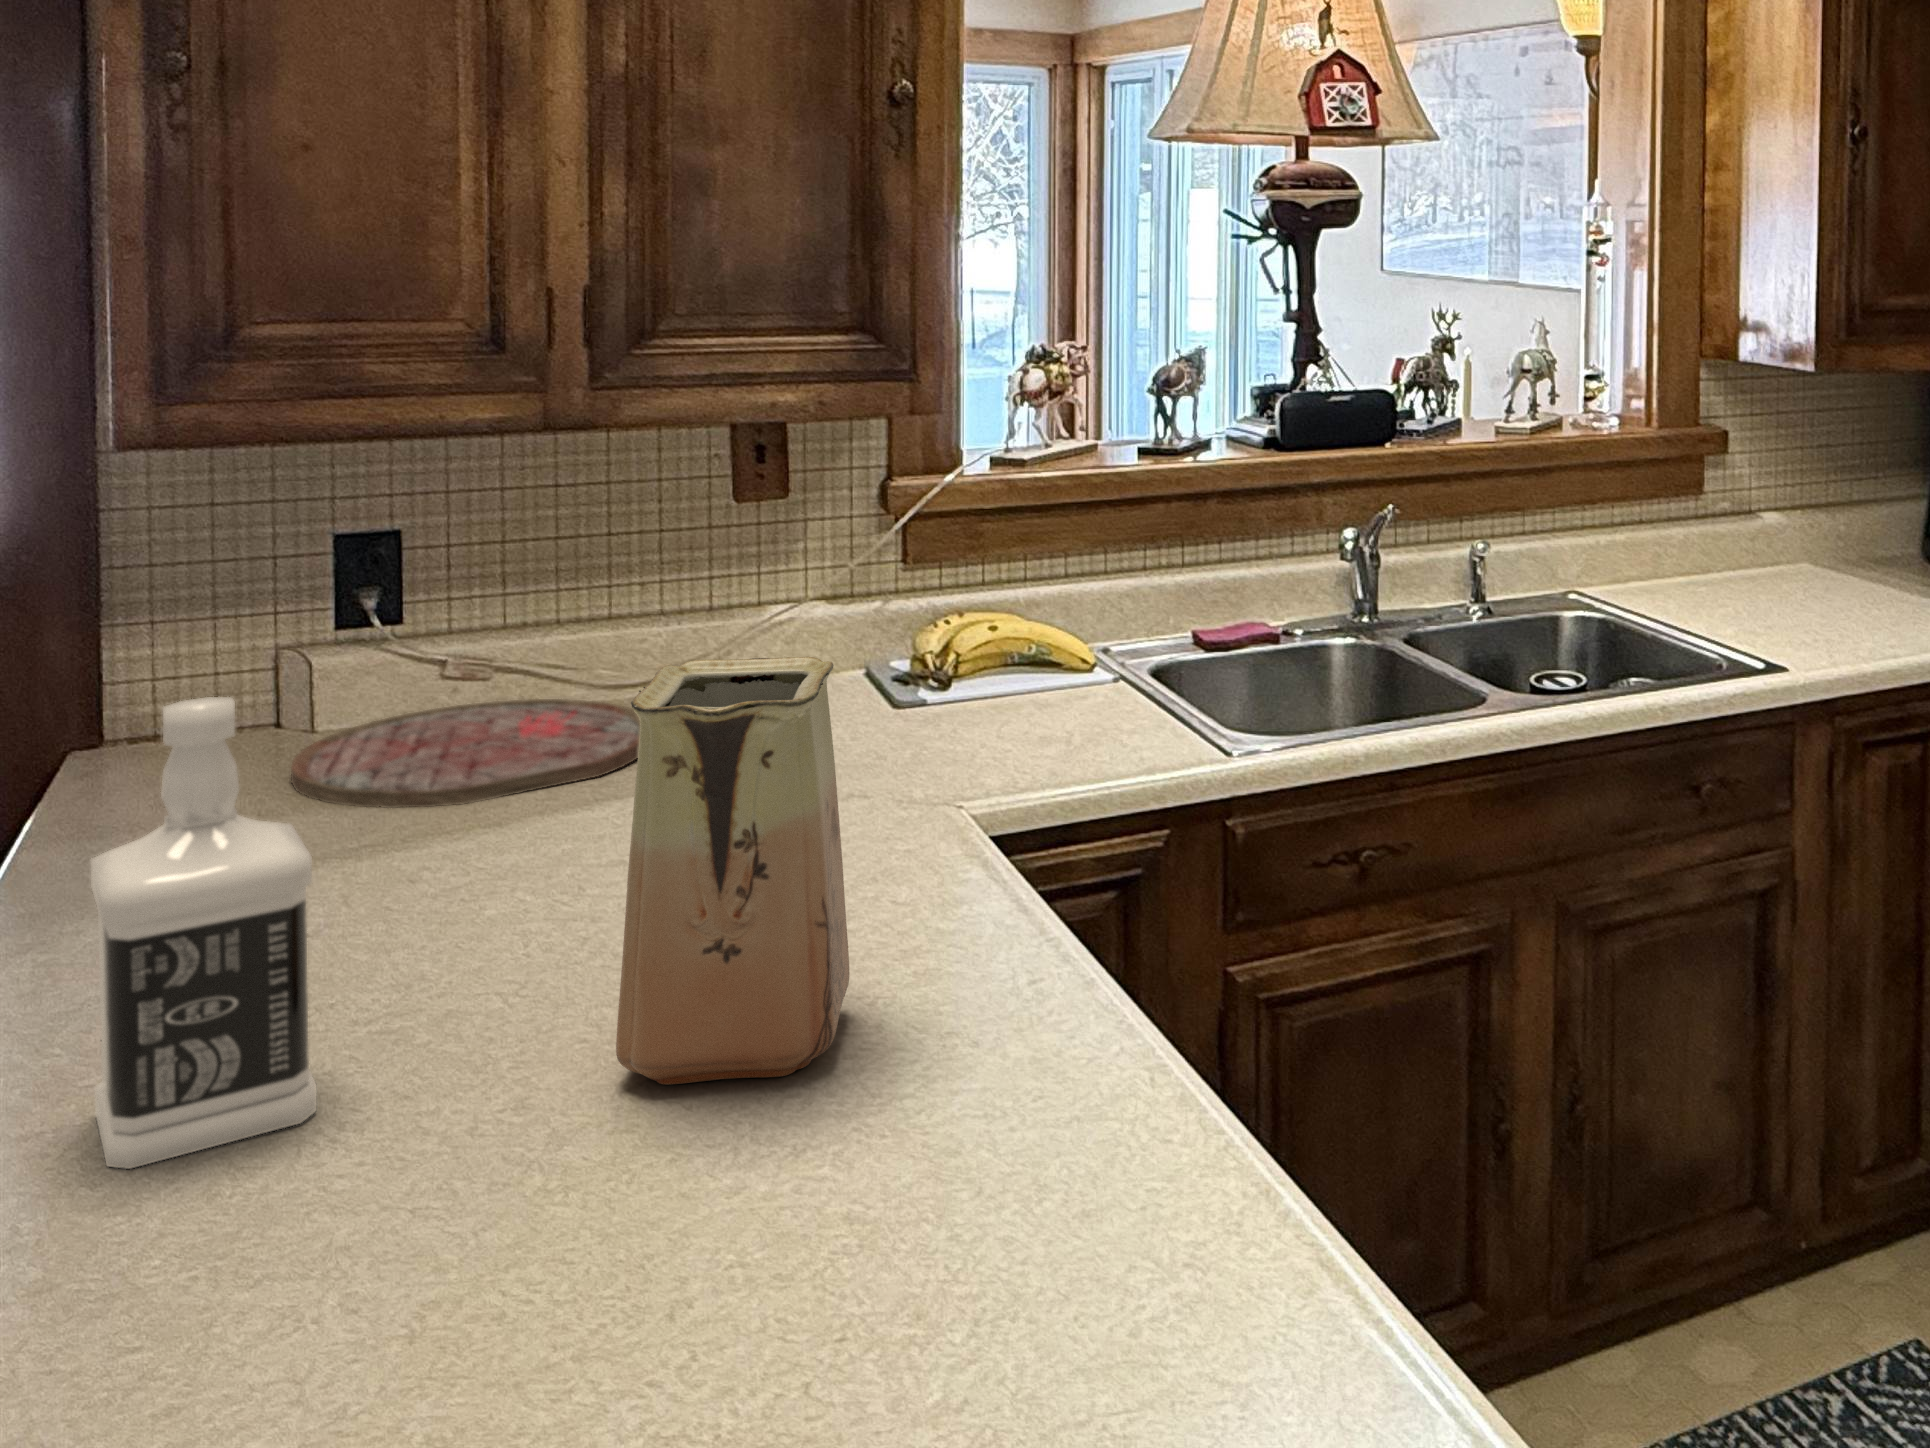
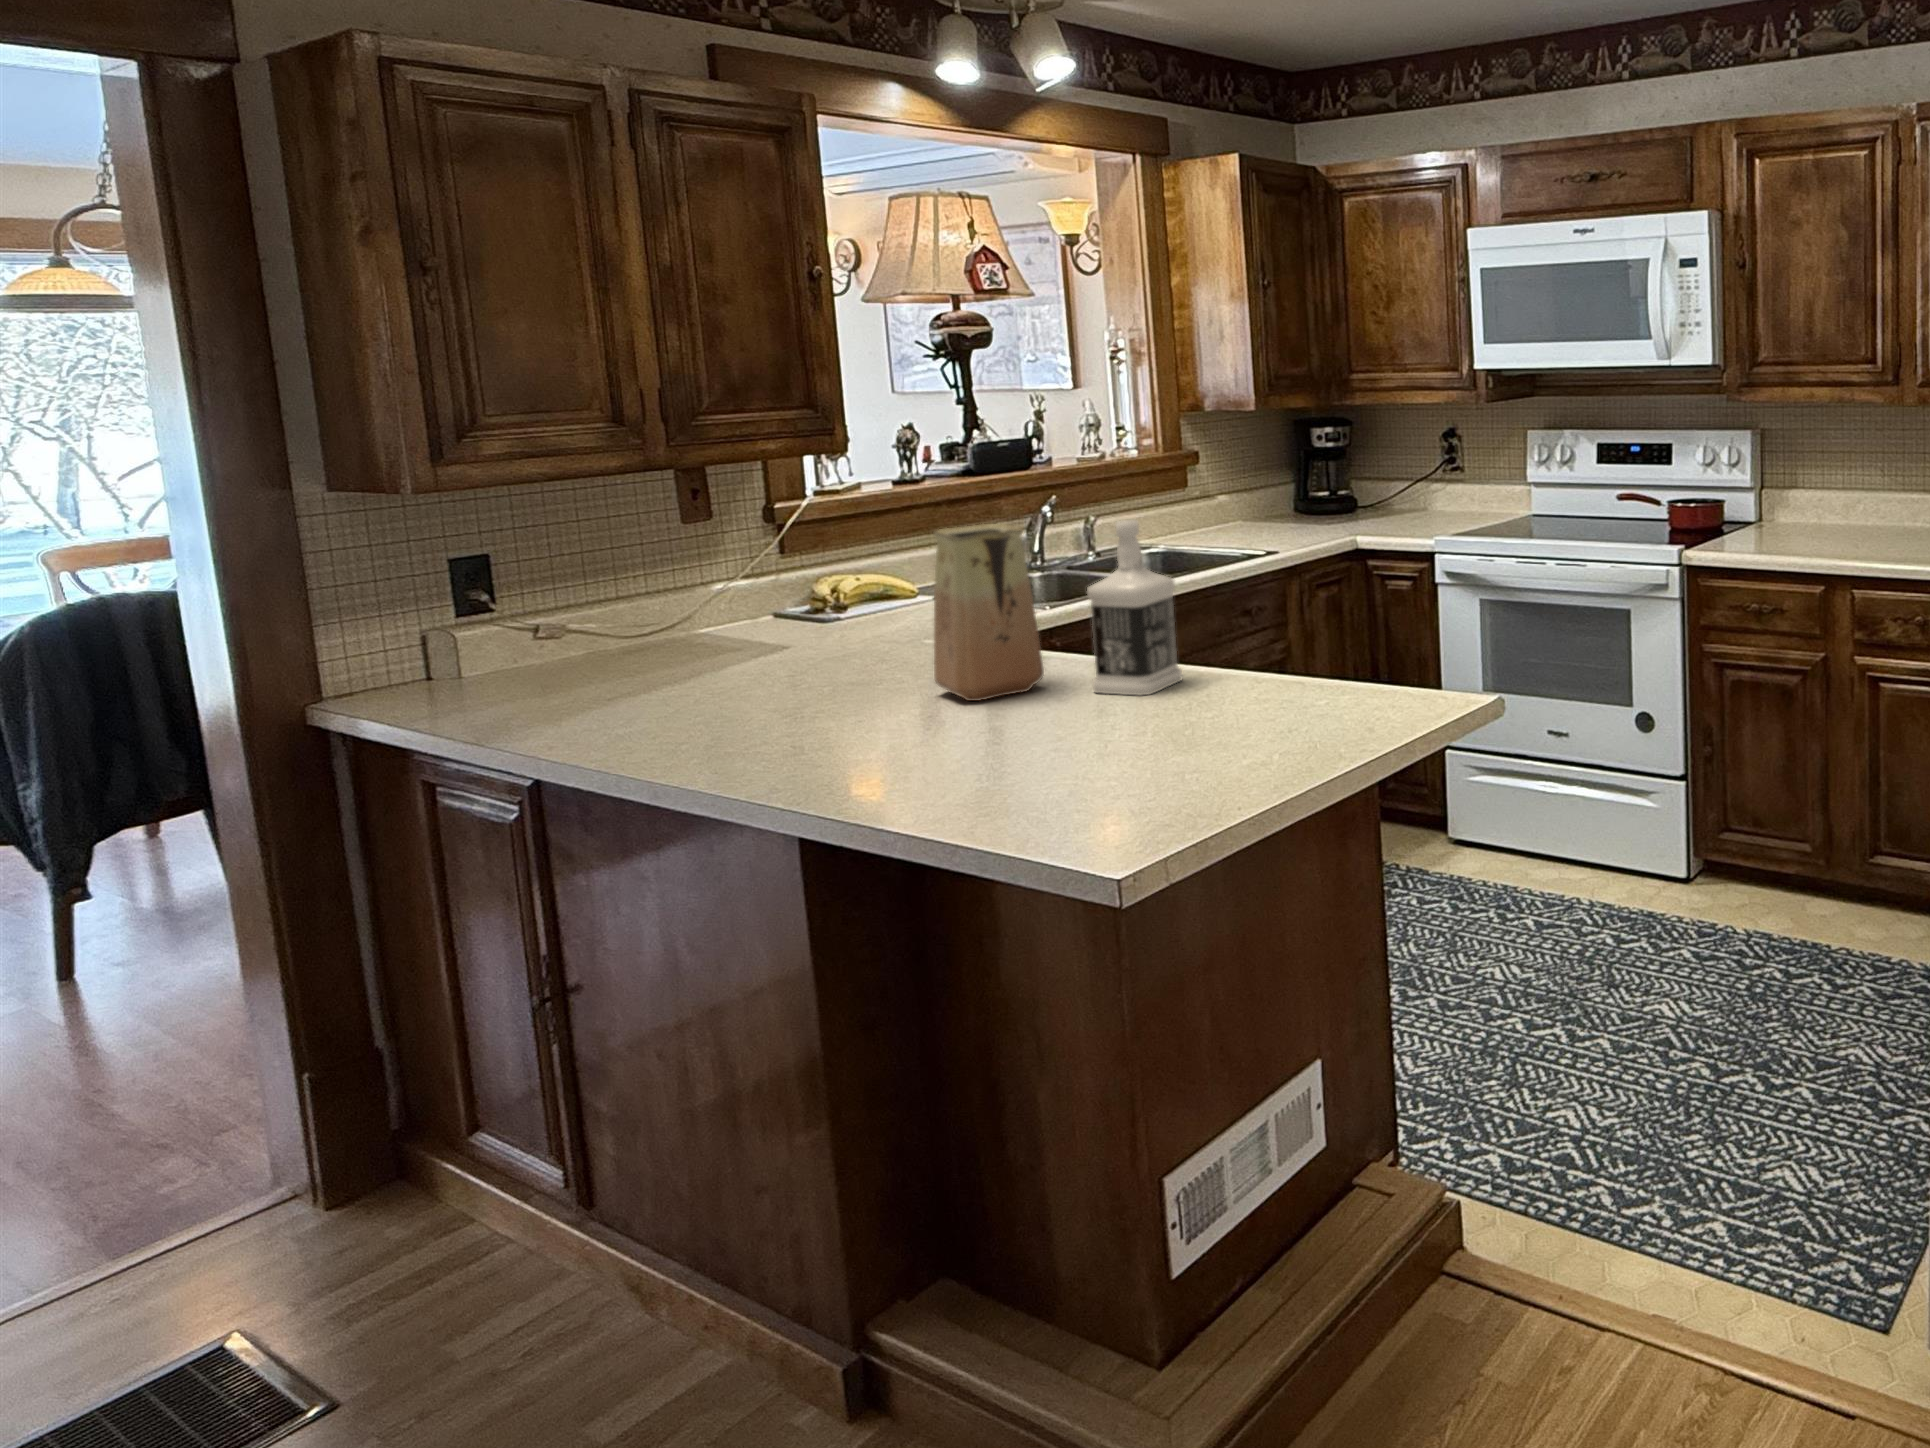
bottle: present [90,697,317,1169] -> present [1087,520,1182,695]
cutting board: present [291,699,640,808] -> none [493,640,713,693]

